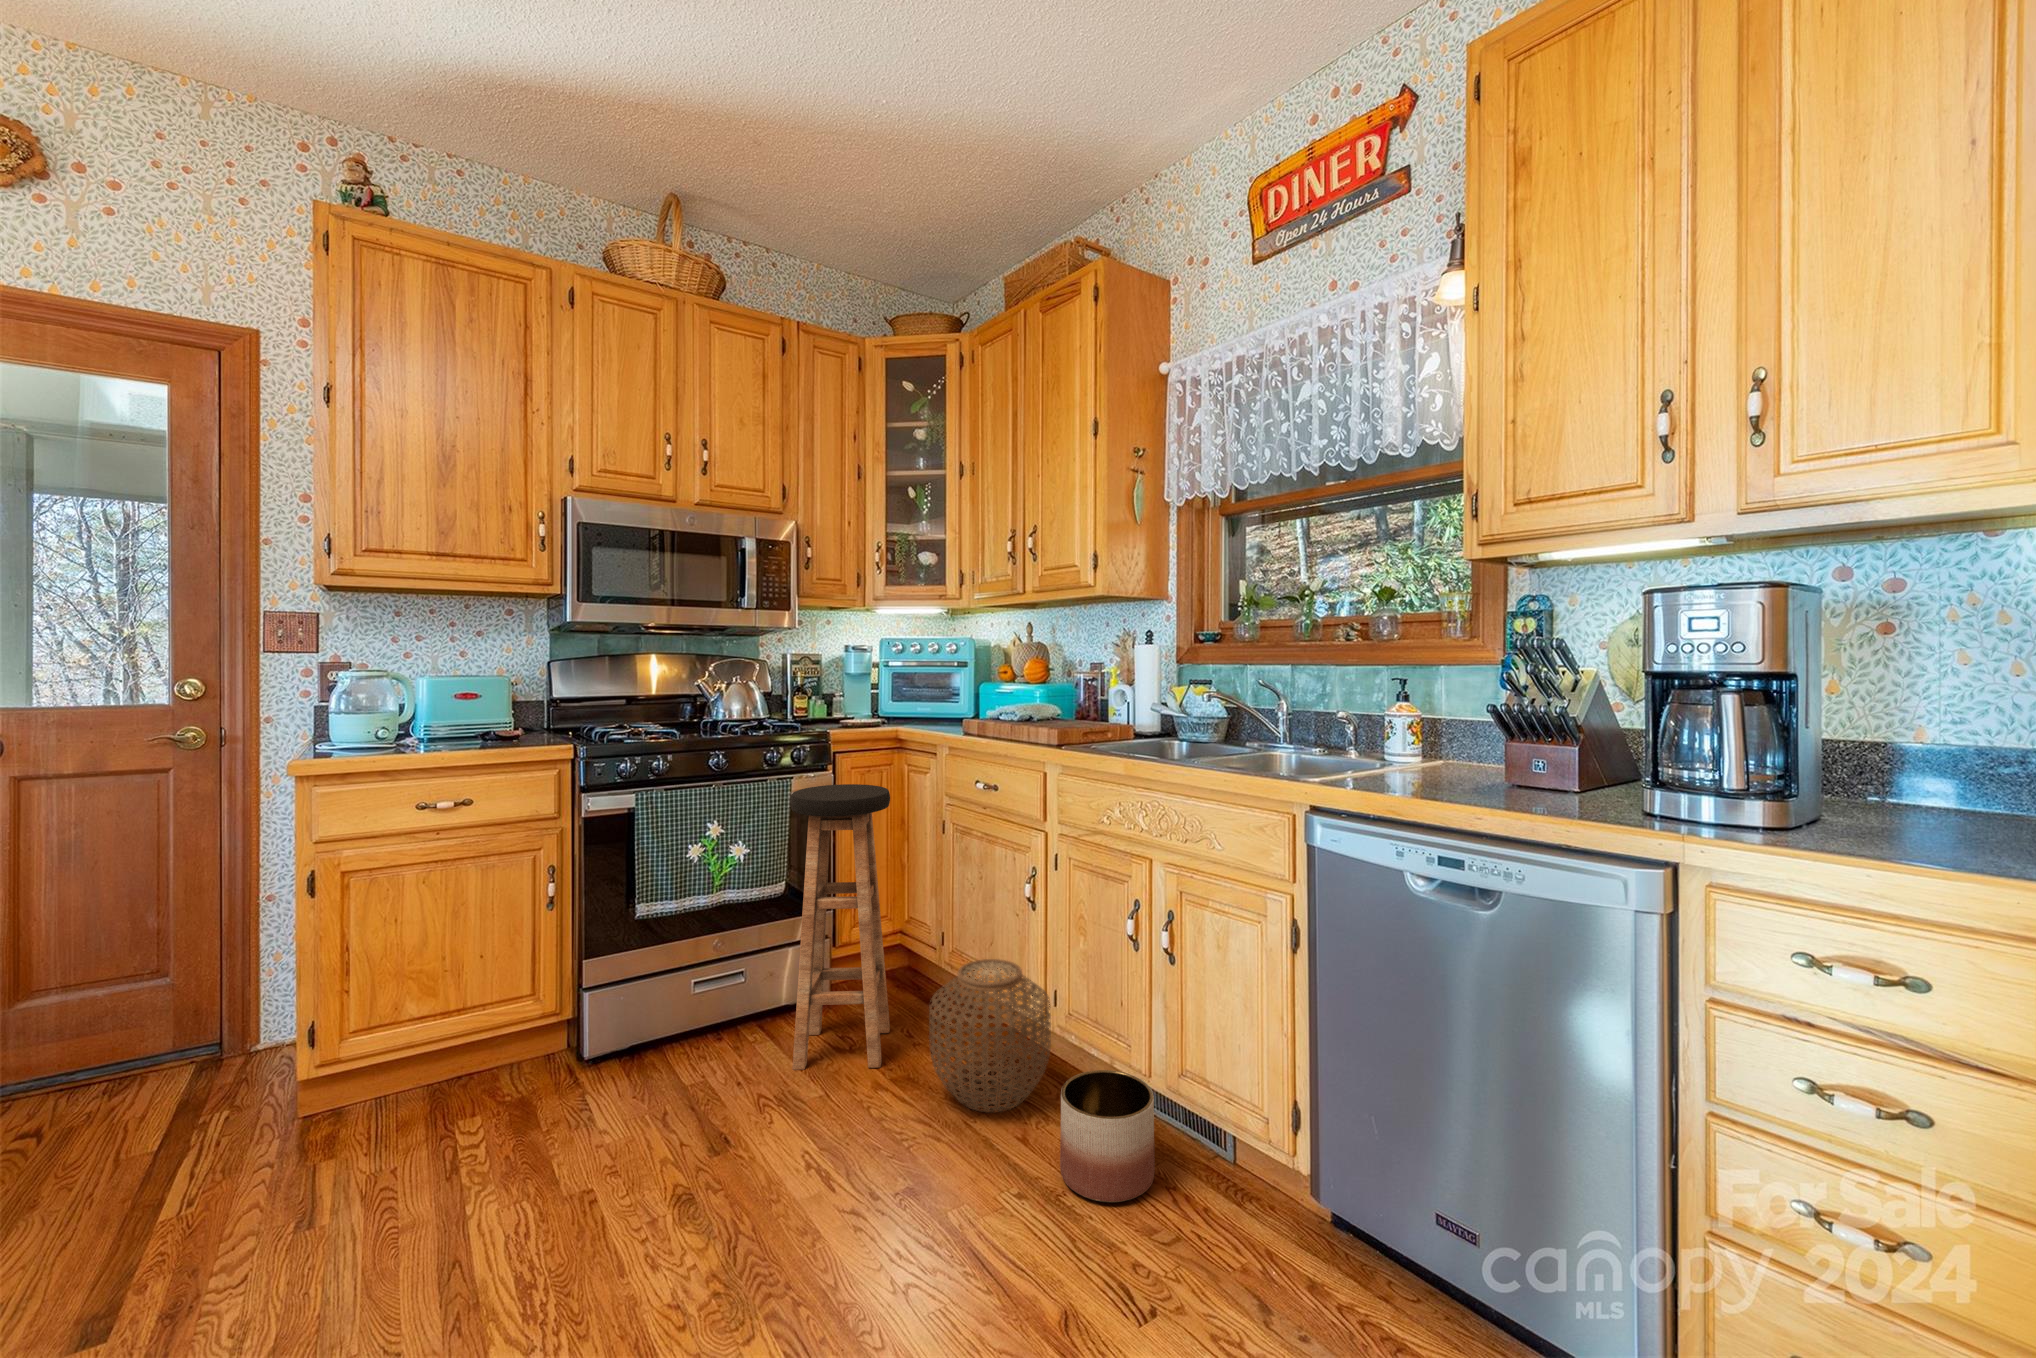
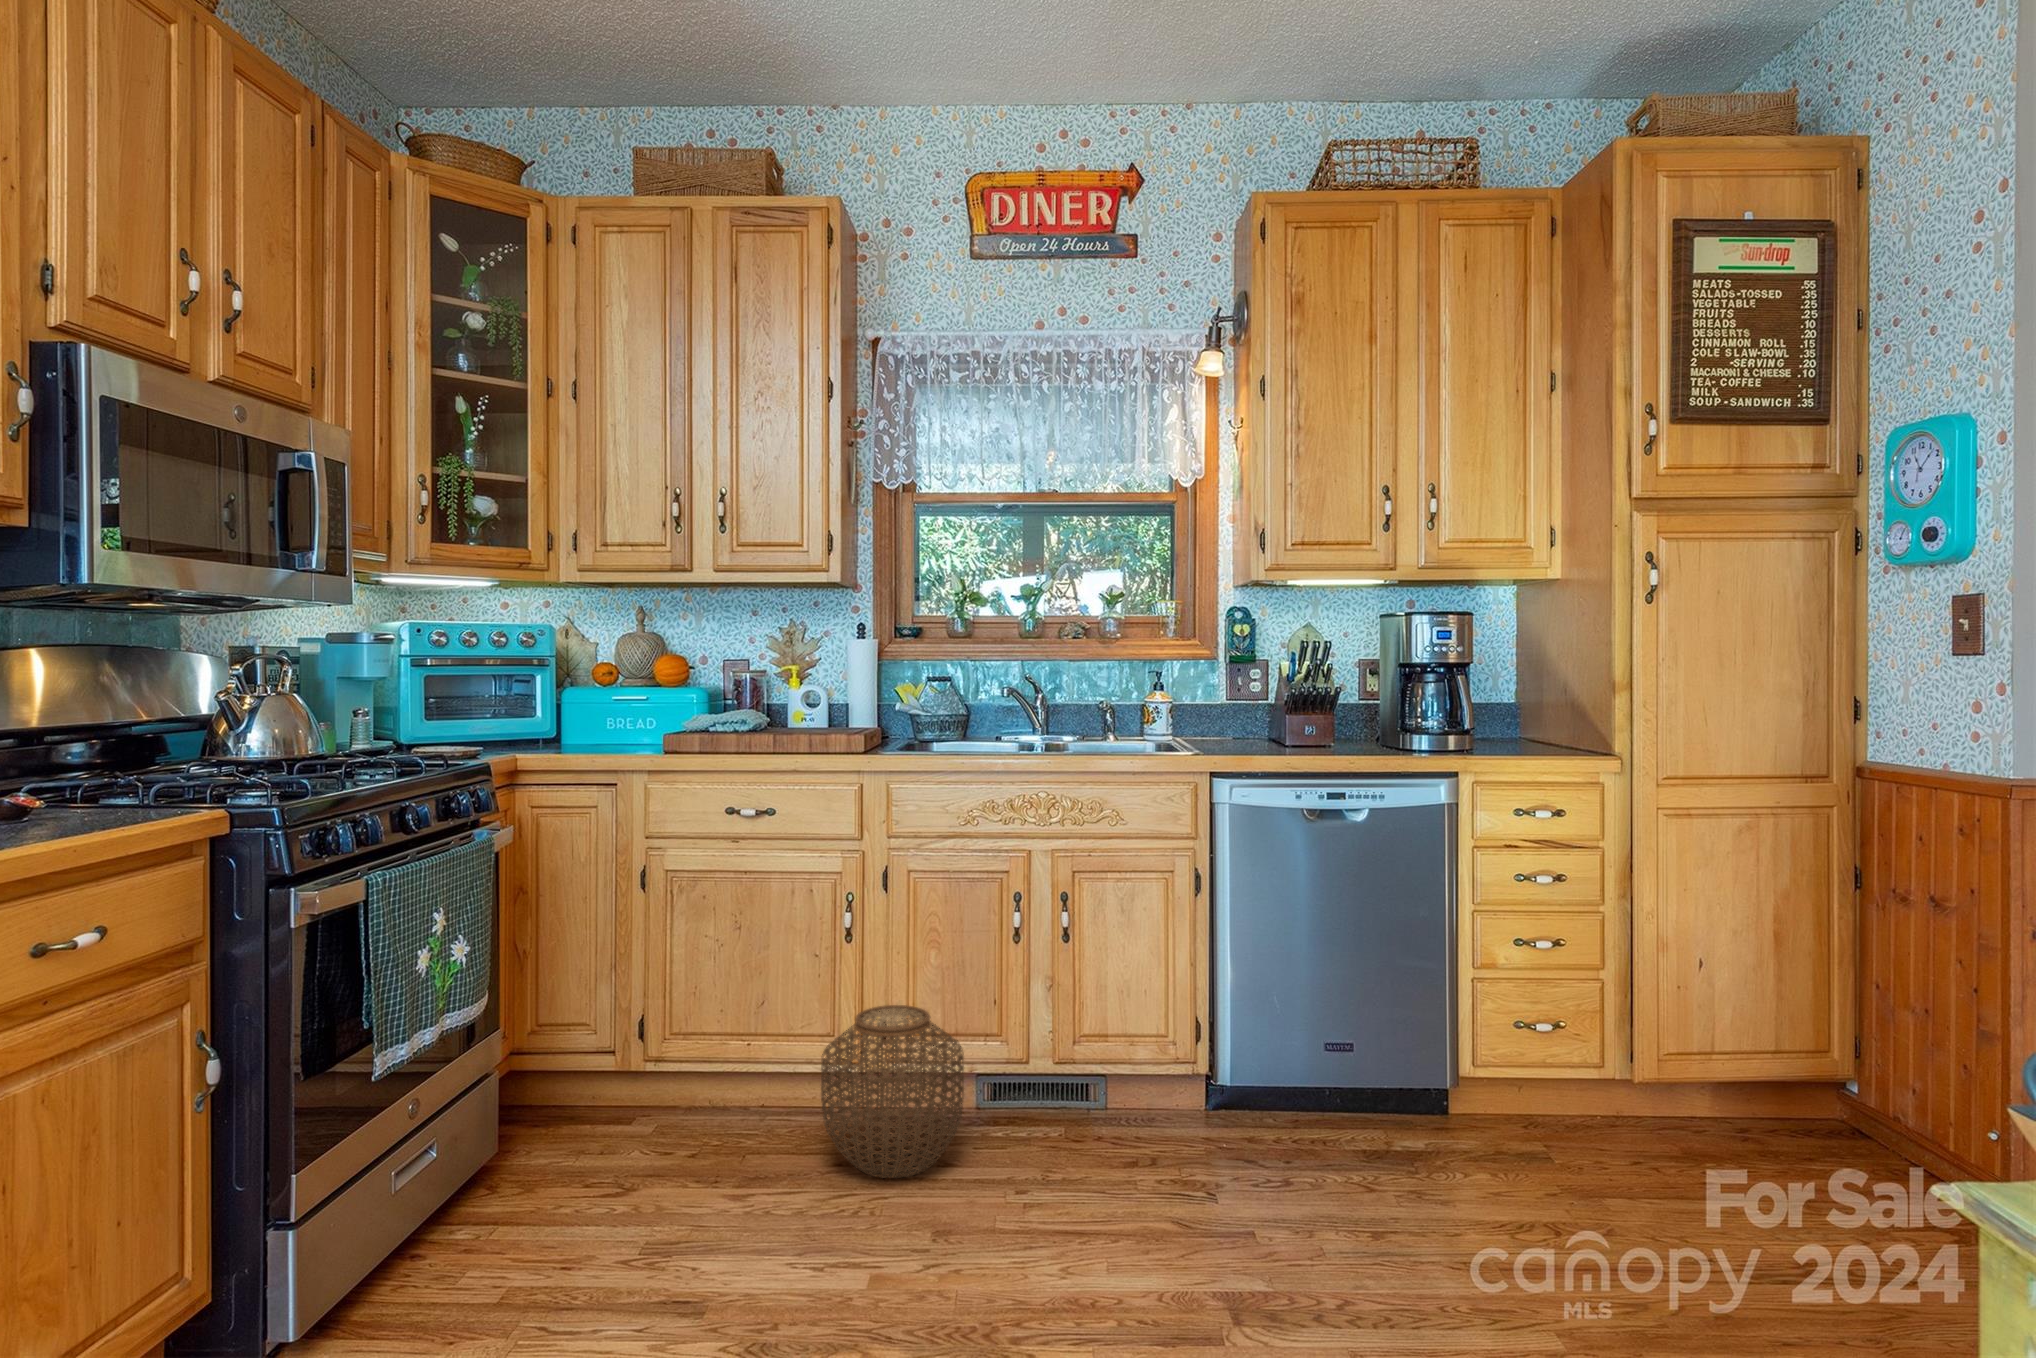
bar stool: present [790,784,890,1070] -> none [573,830,743,1242]
planter: present [1060,1070,1155,1203] -> none [1041,1062,1133,1178]

